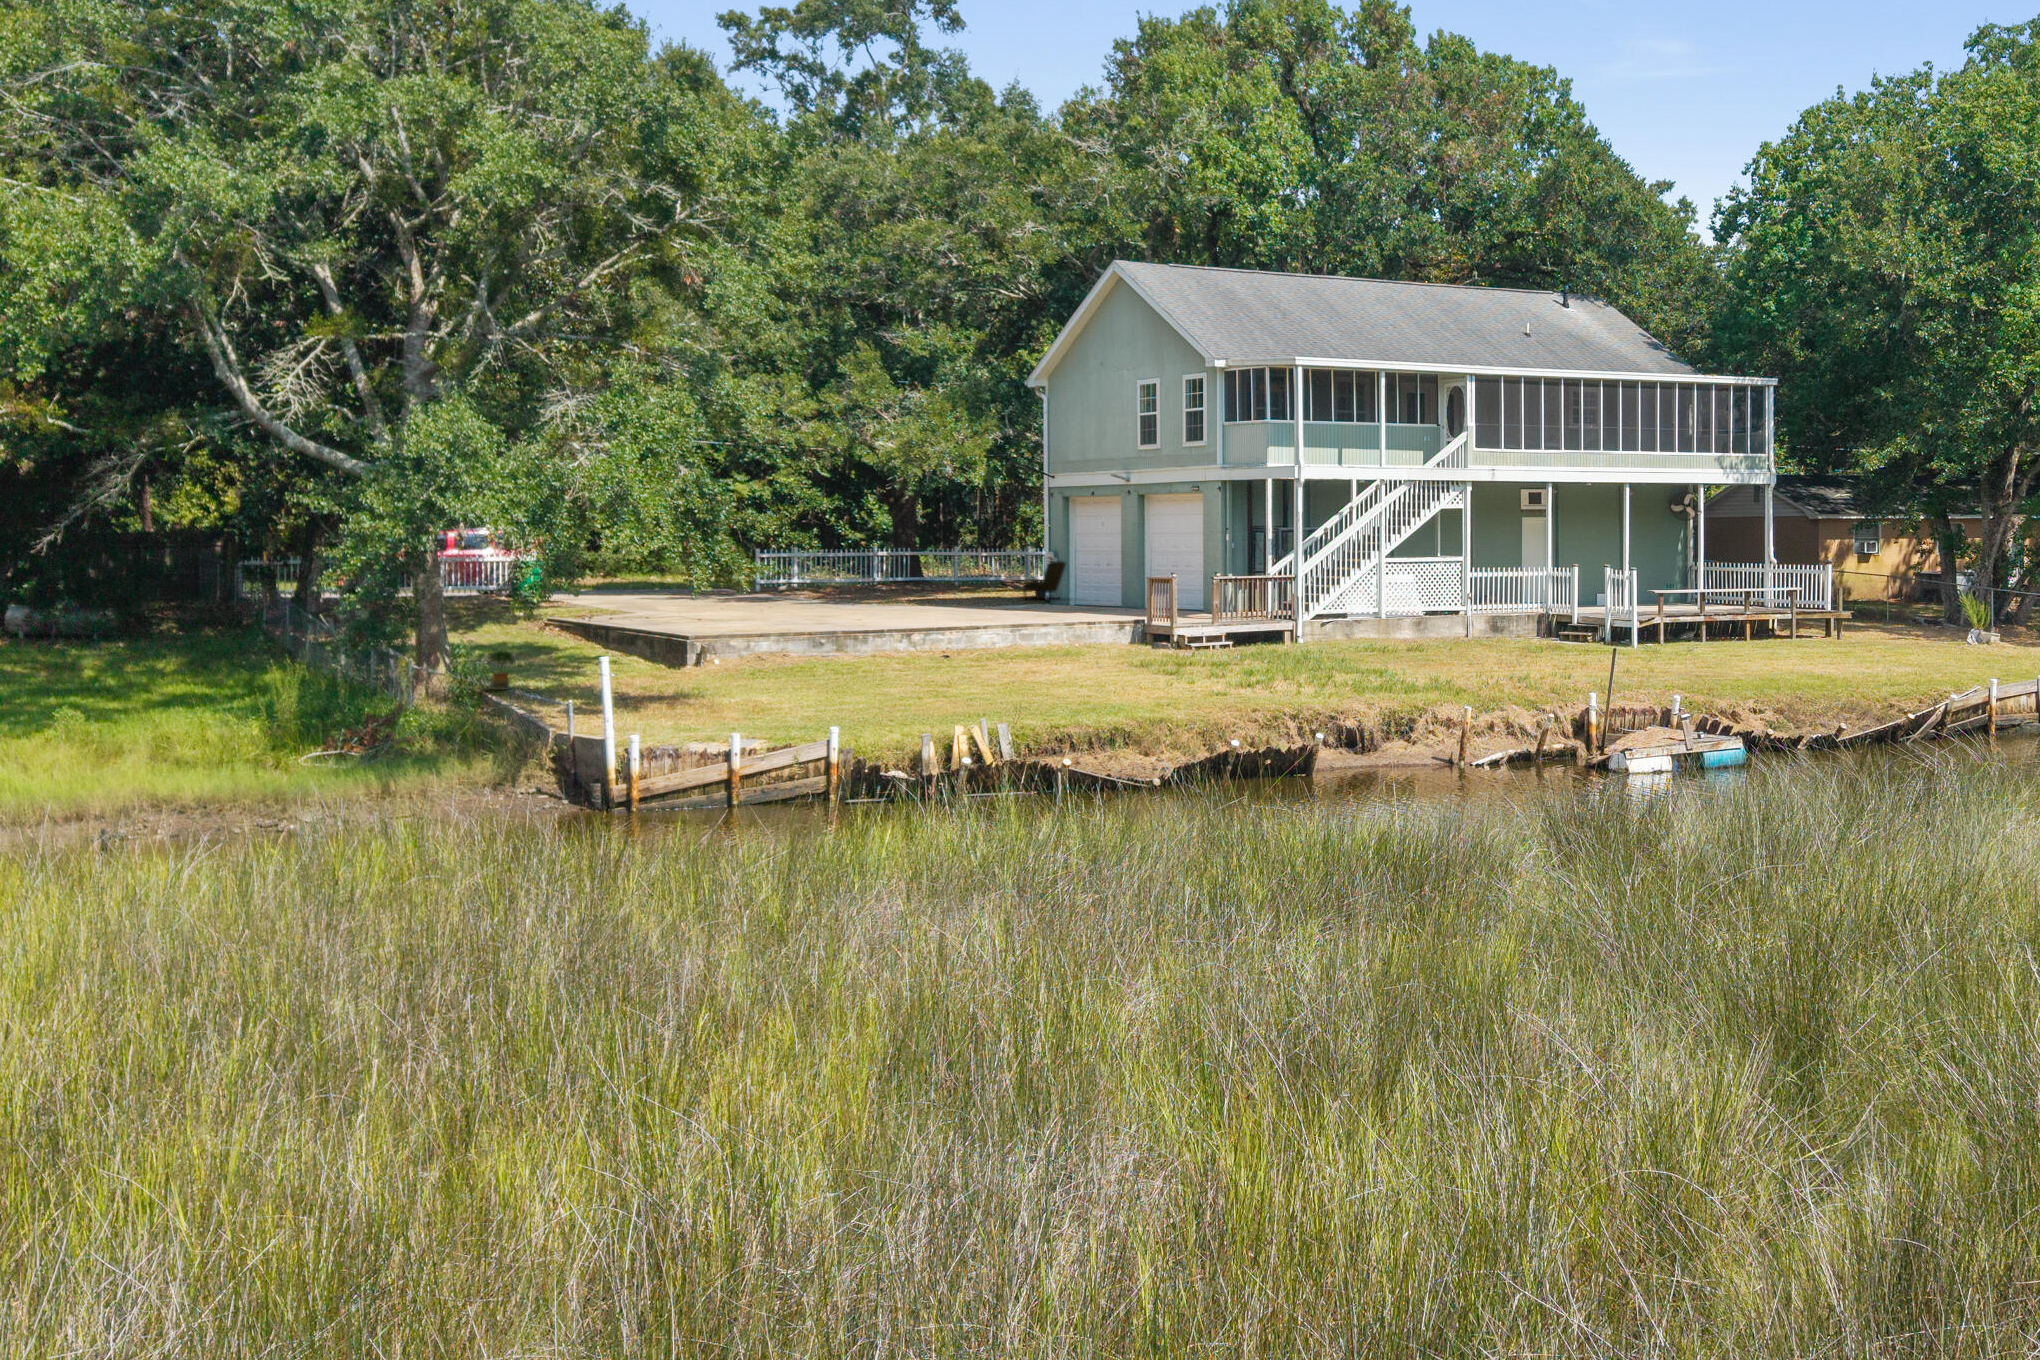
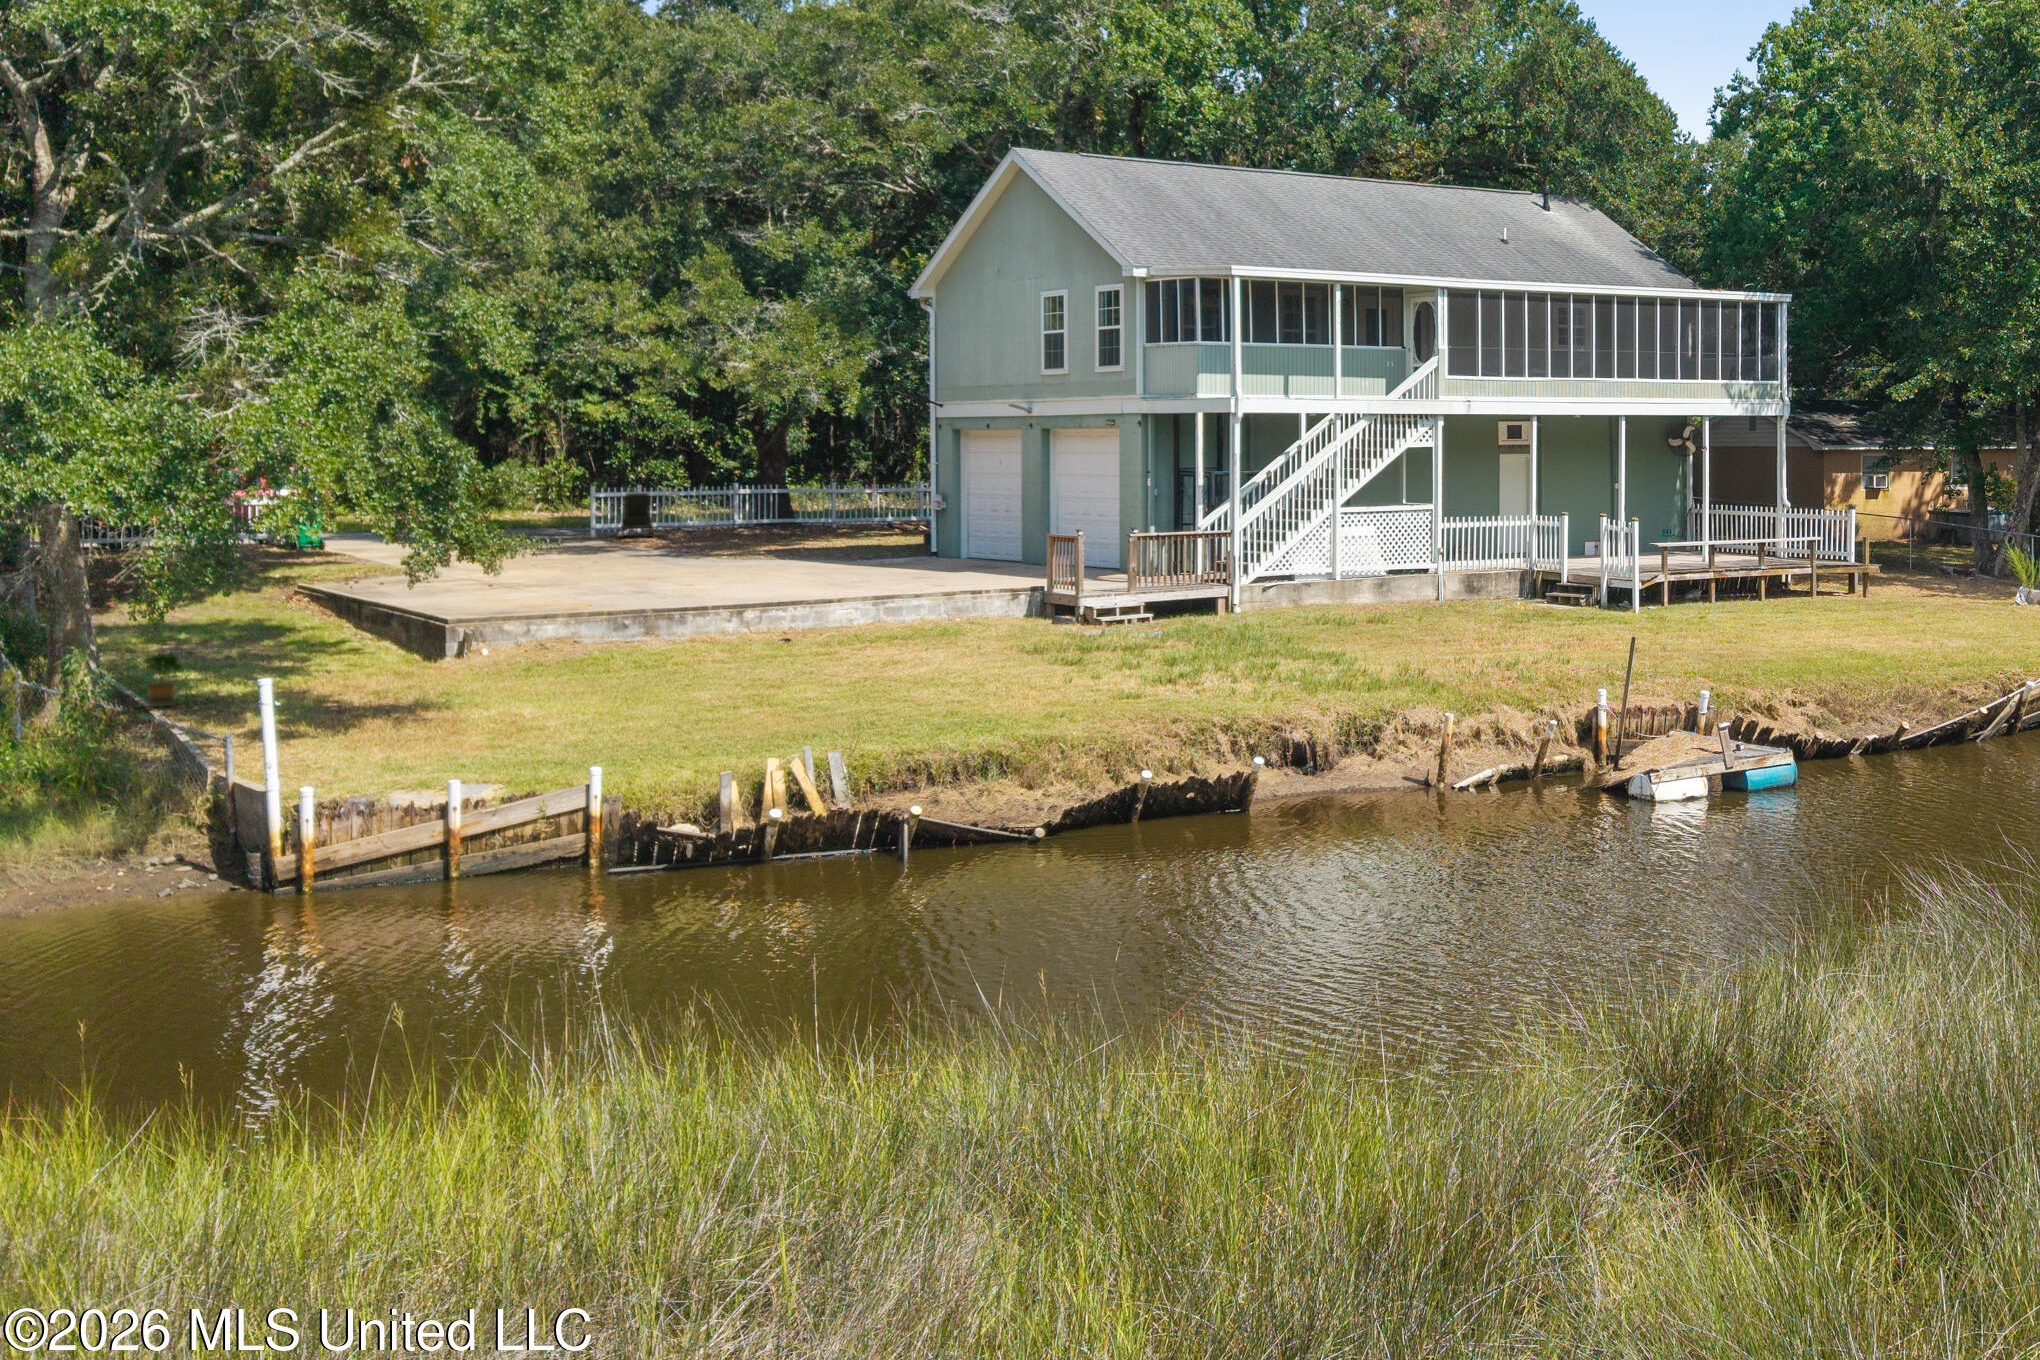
lounge chair: present [1023,561,1066,599] -> present [621,493,653,537]

